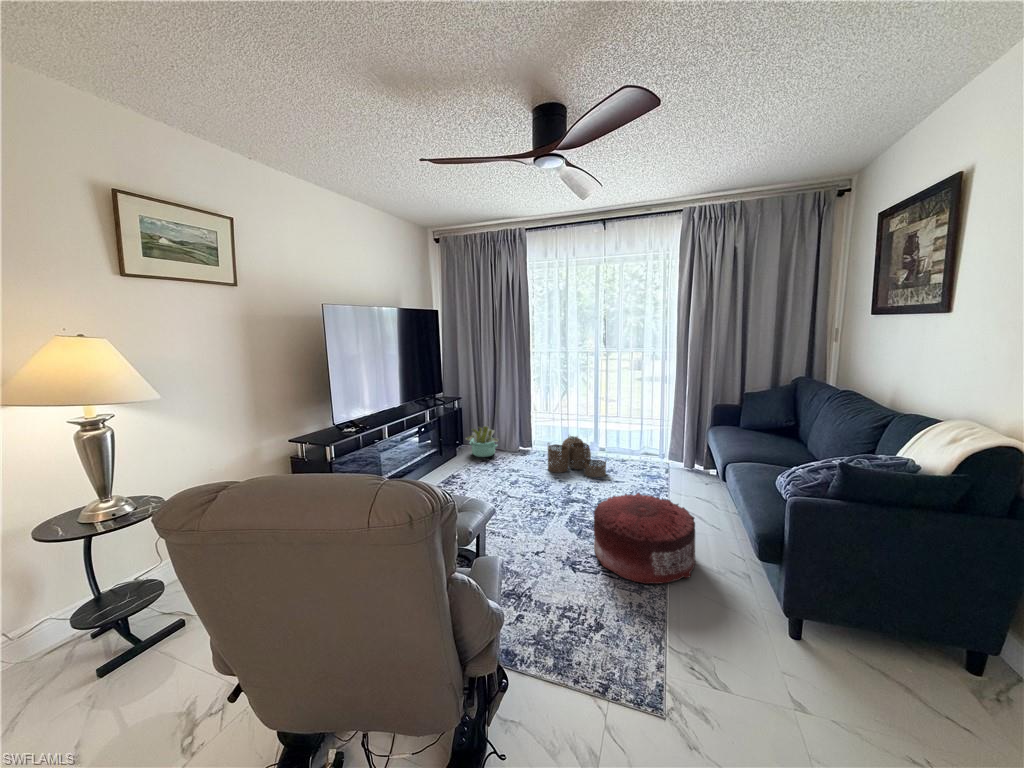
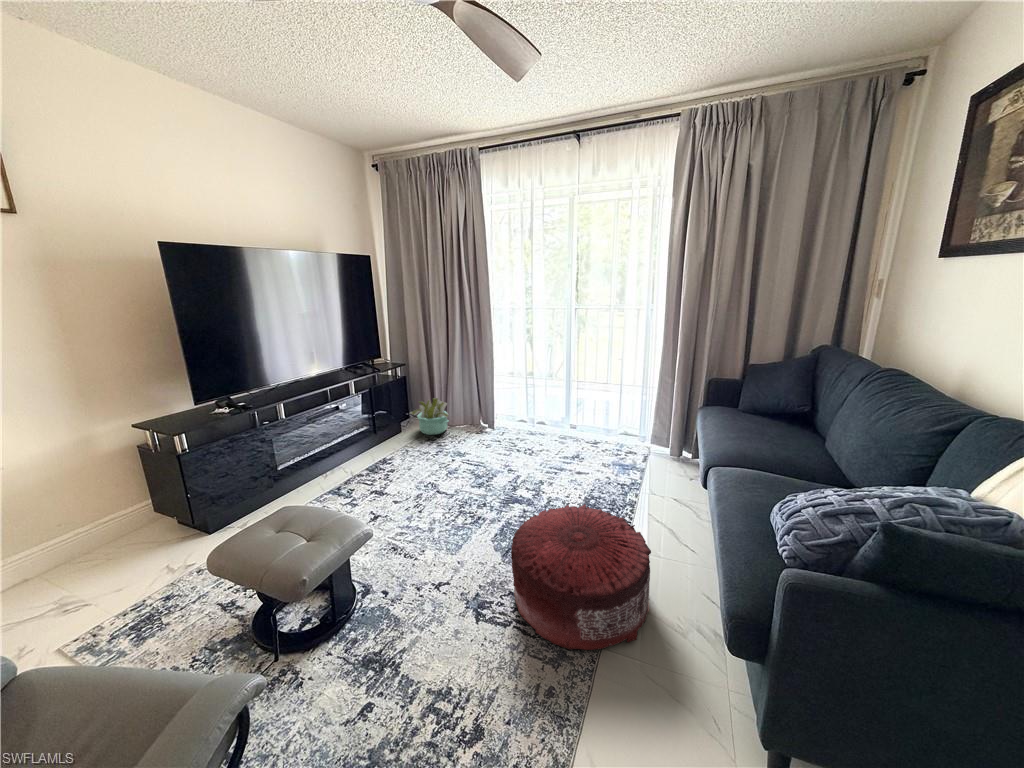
woven basket: present [548,436,606,477] -> none [500,410,569,466]

